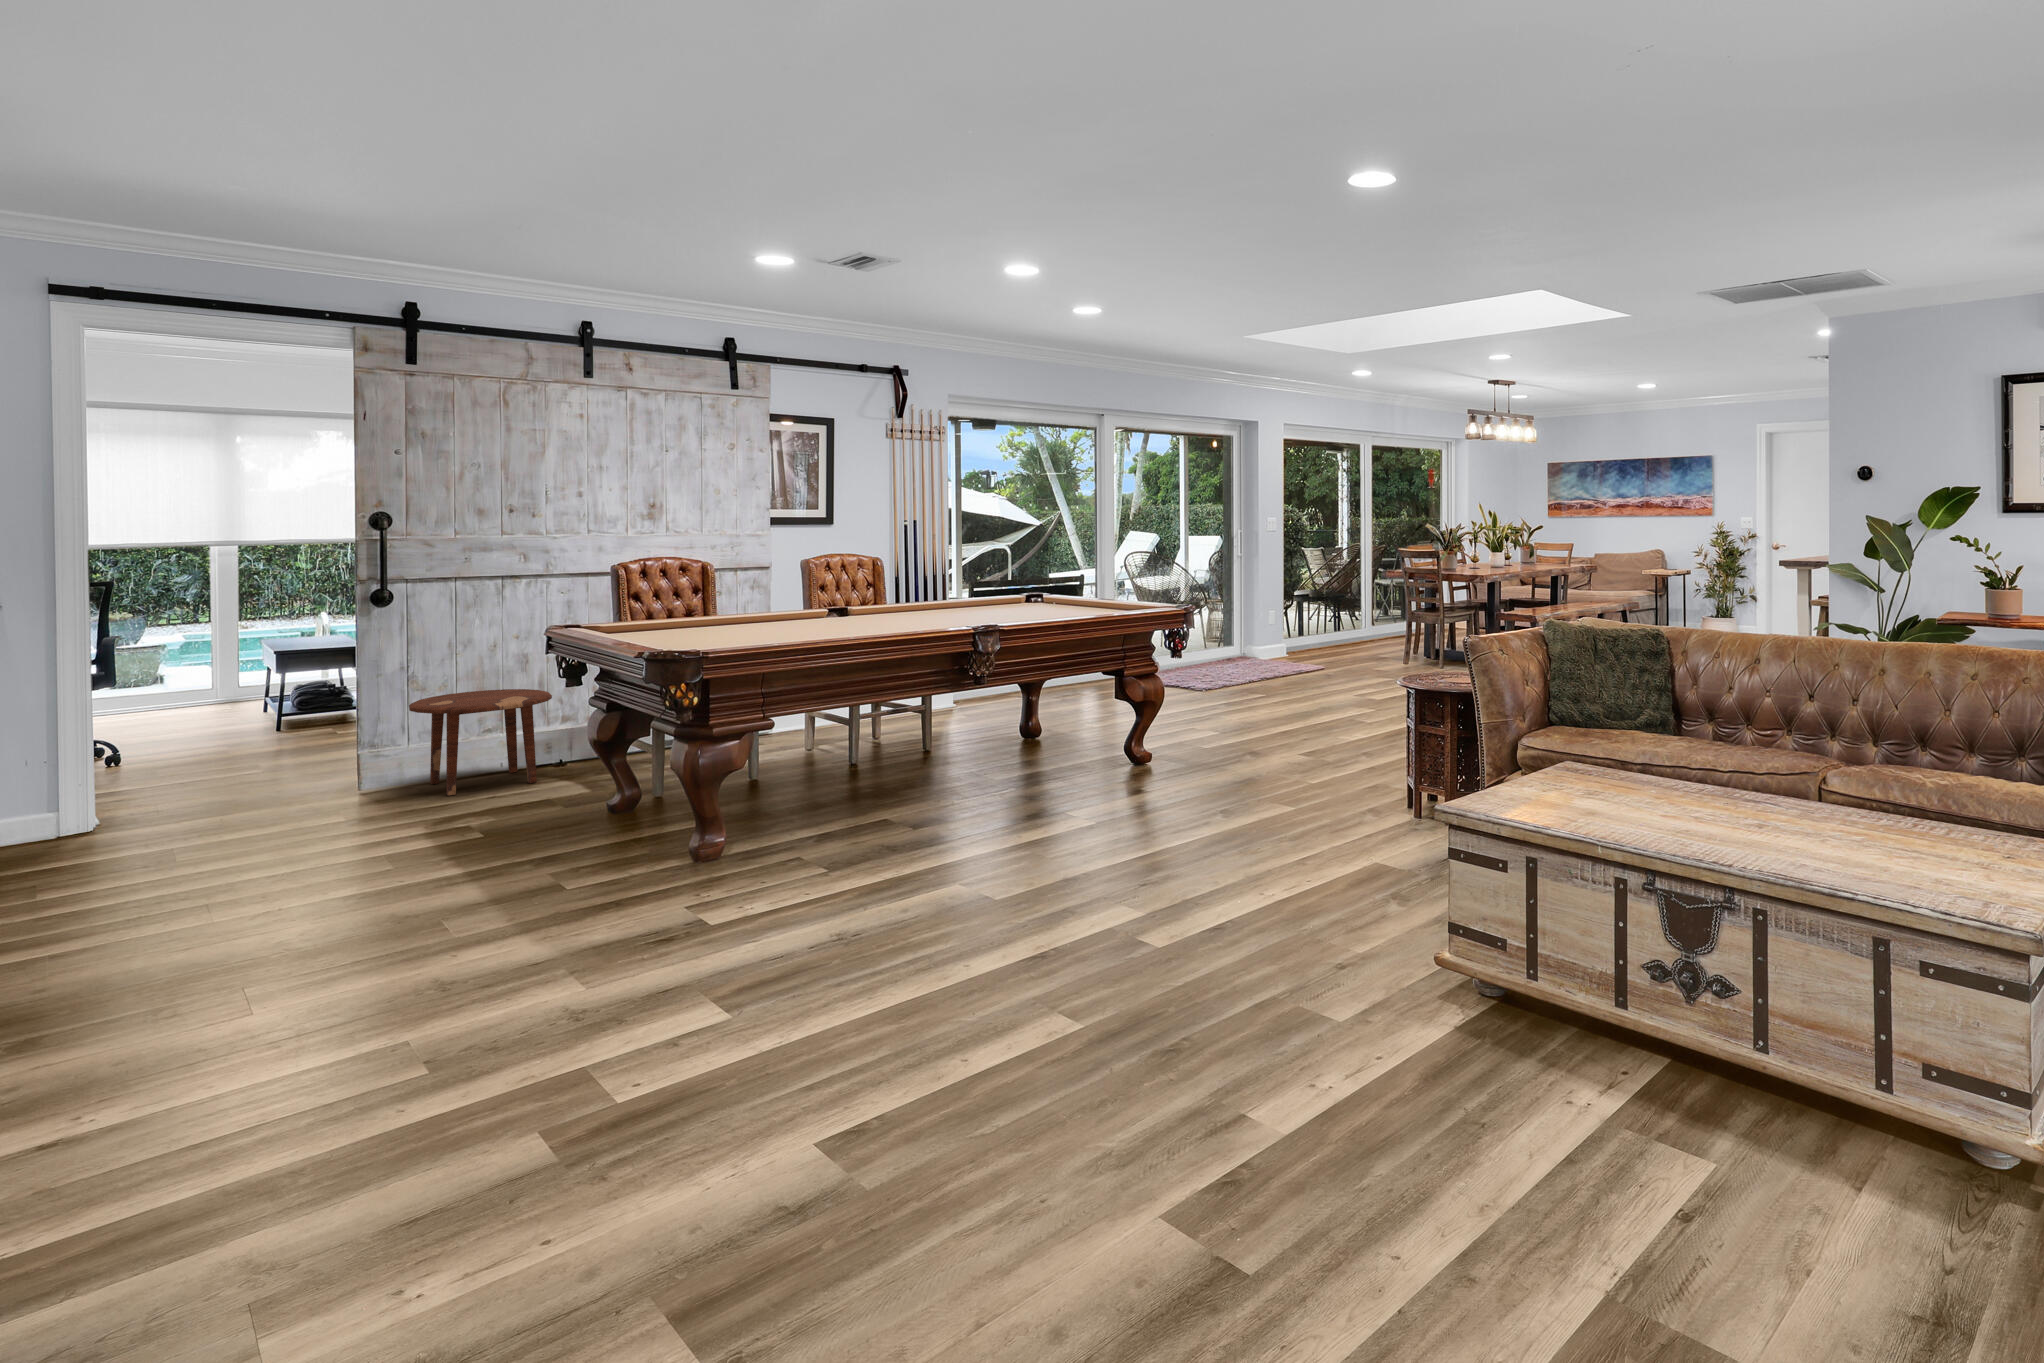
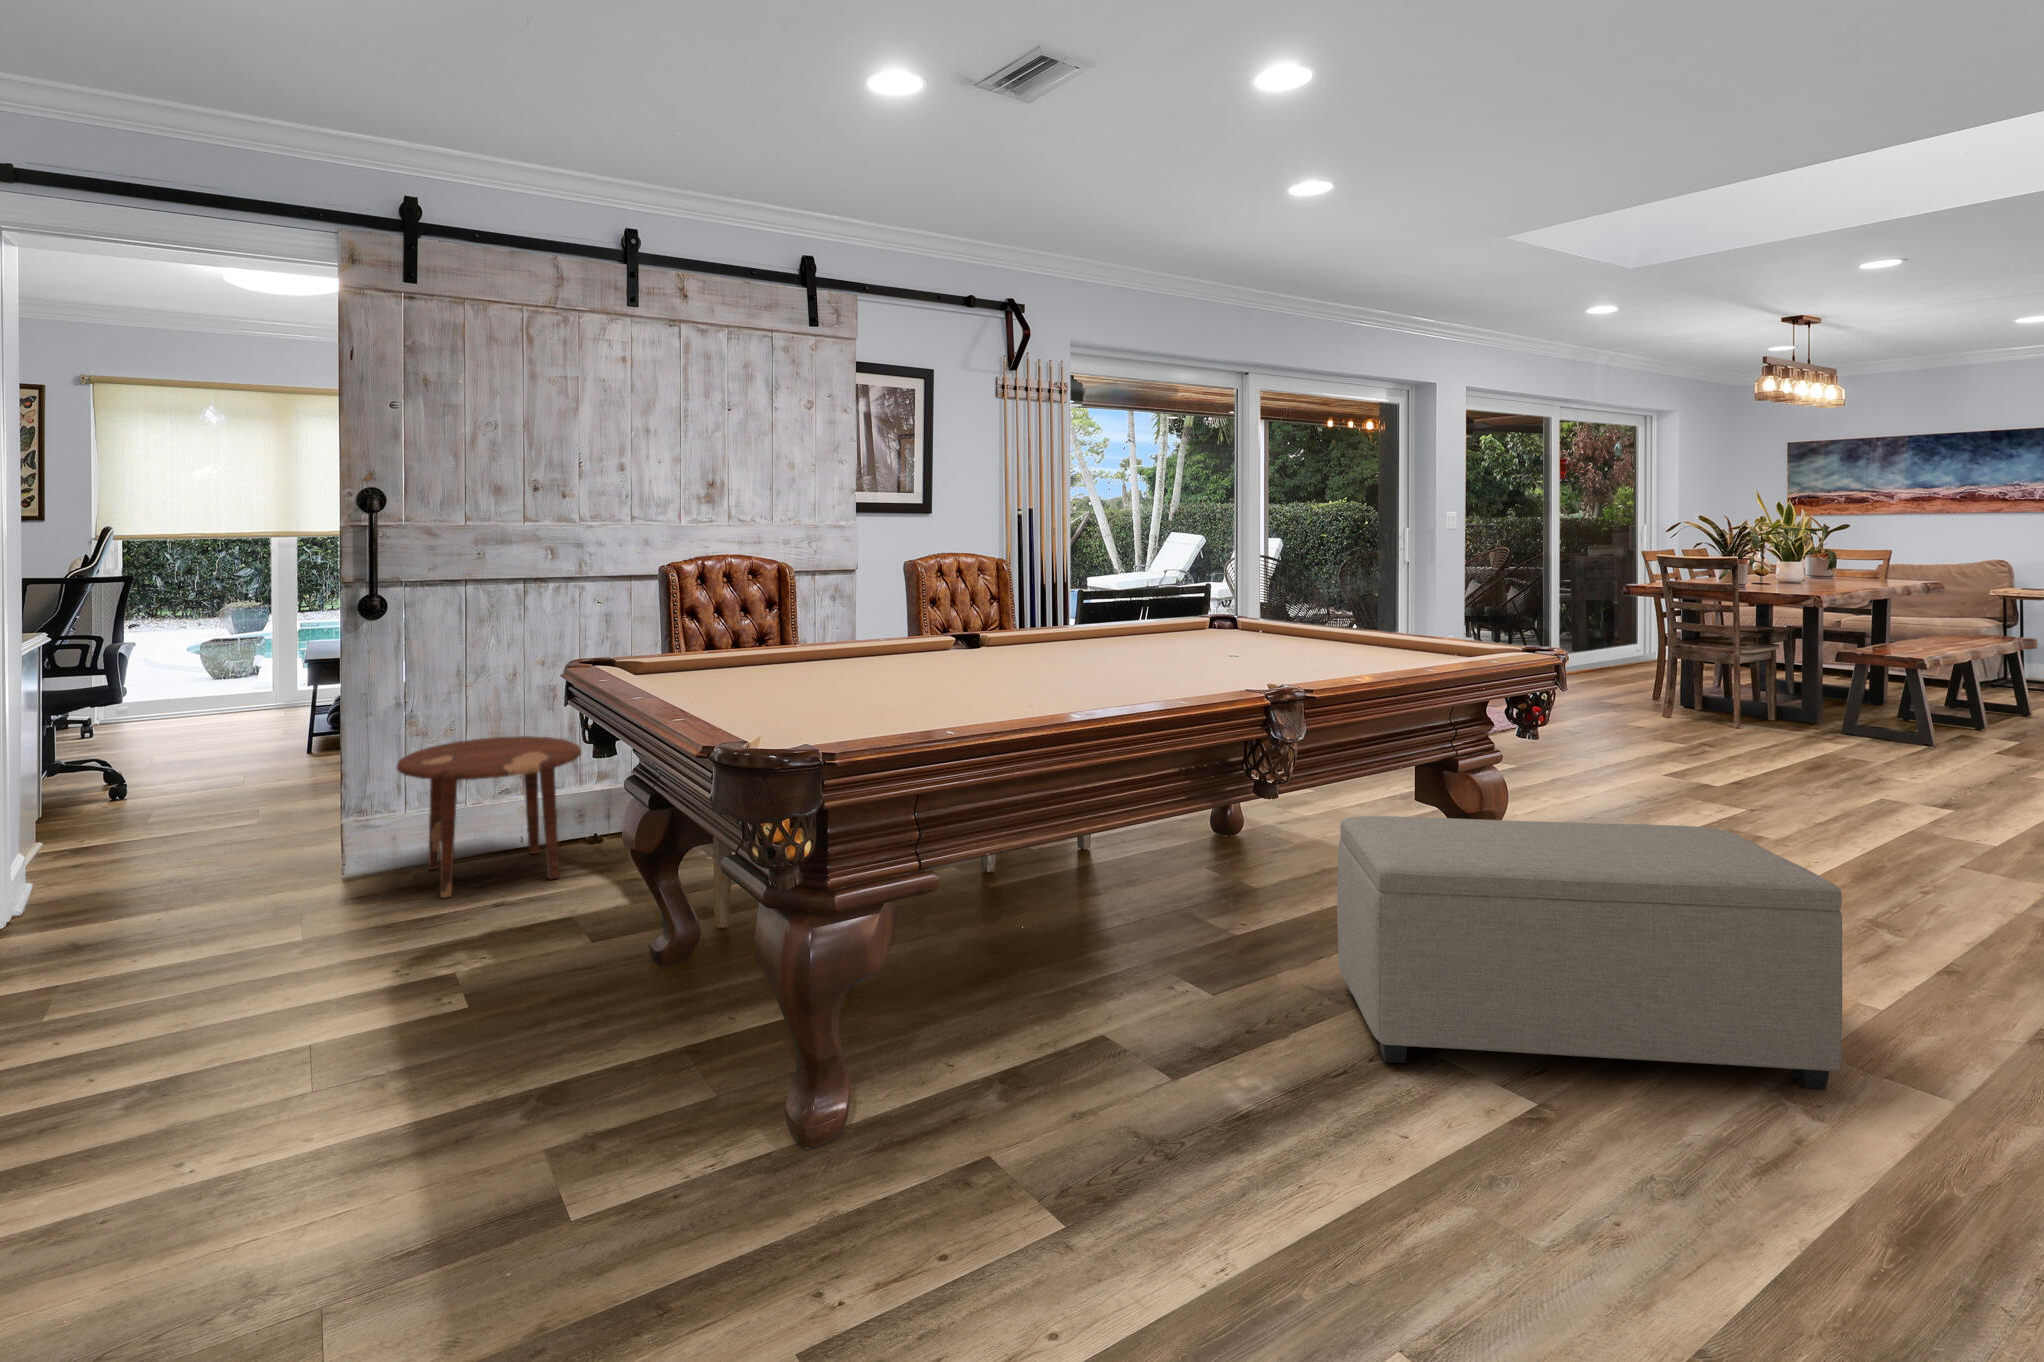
ottoman: none [1024,694,1242,815] -> present [1337,816,1842,1089]

